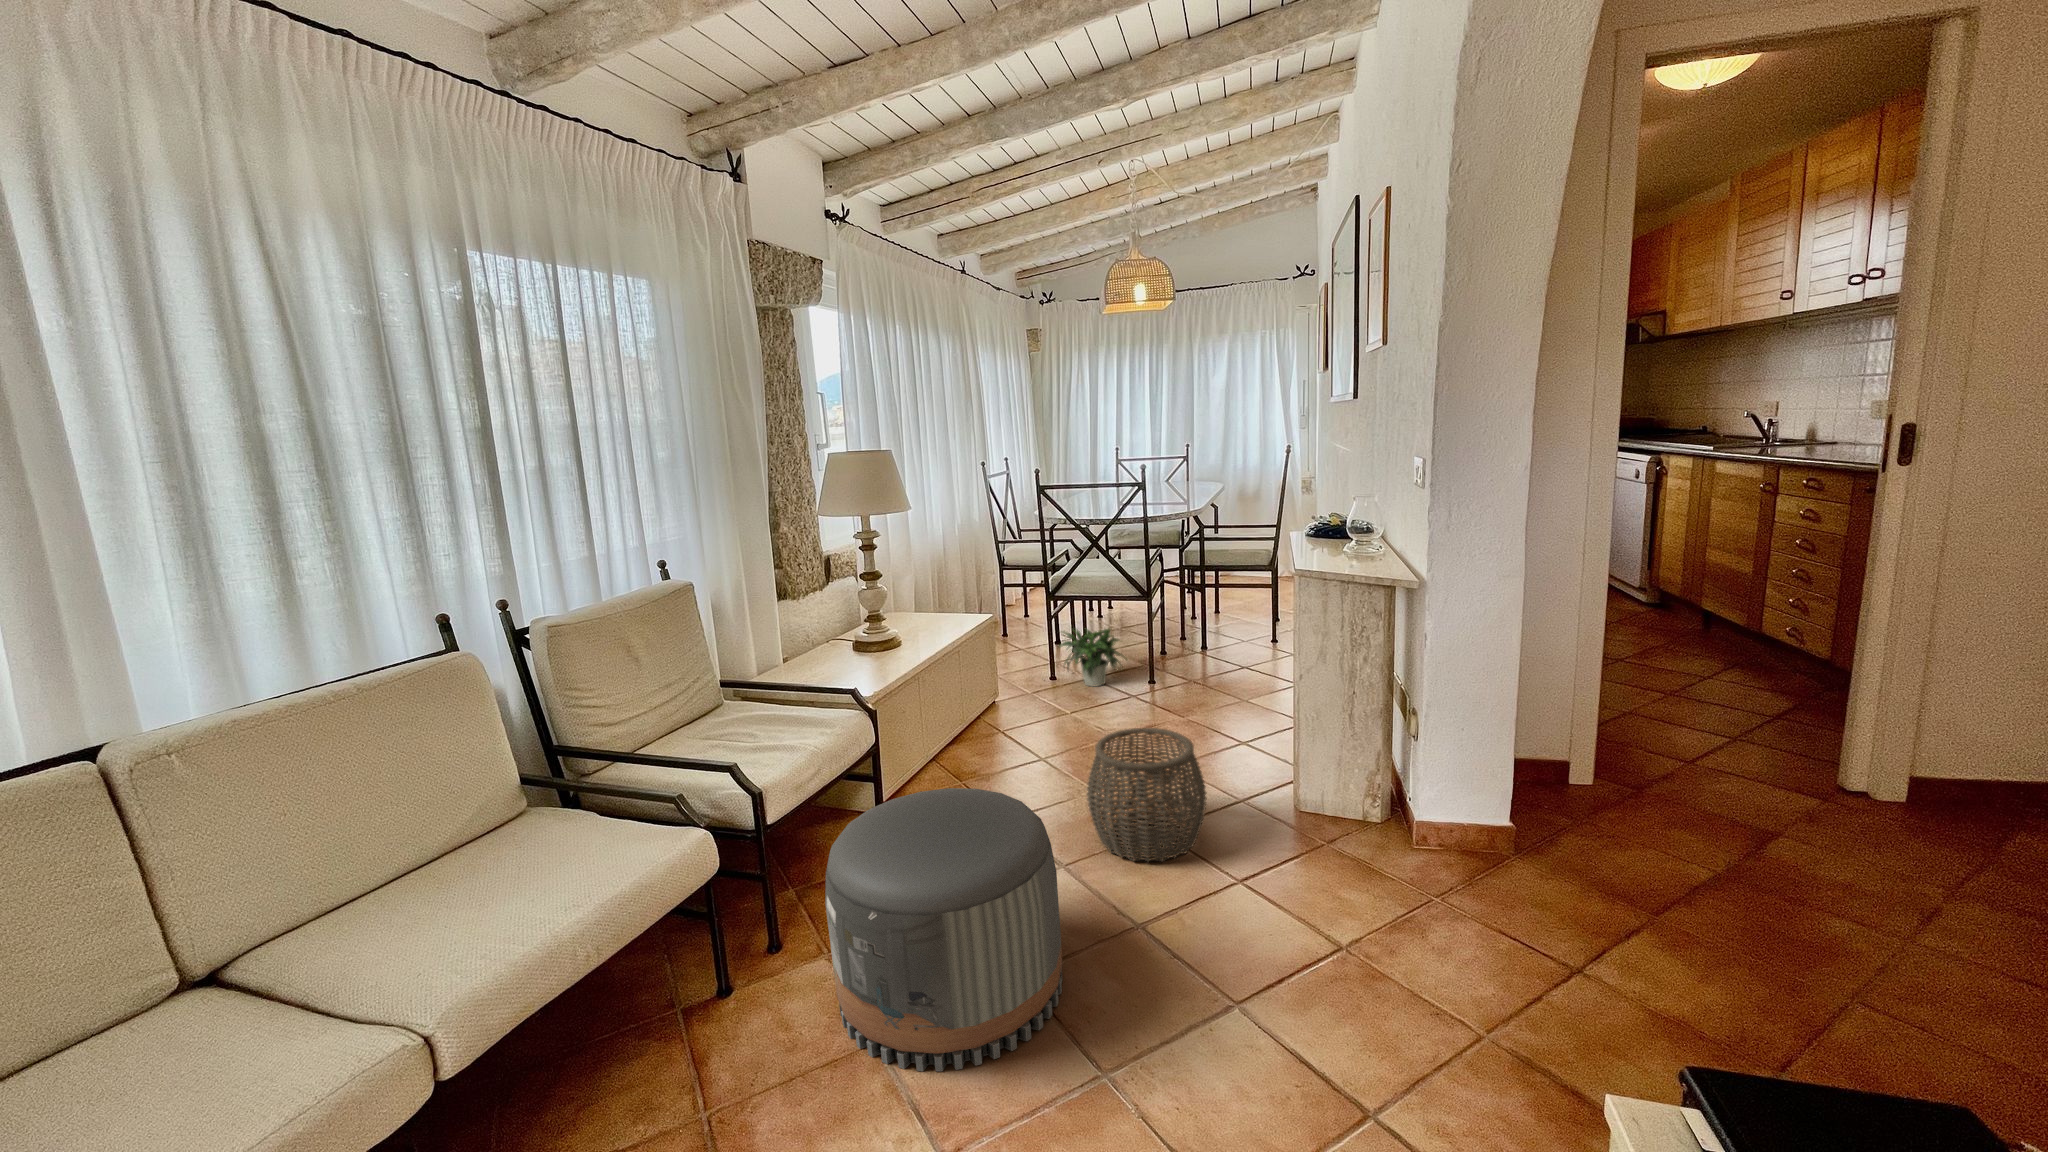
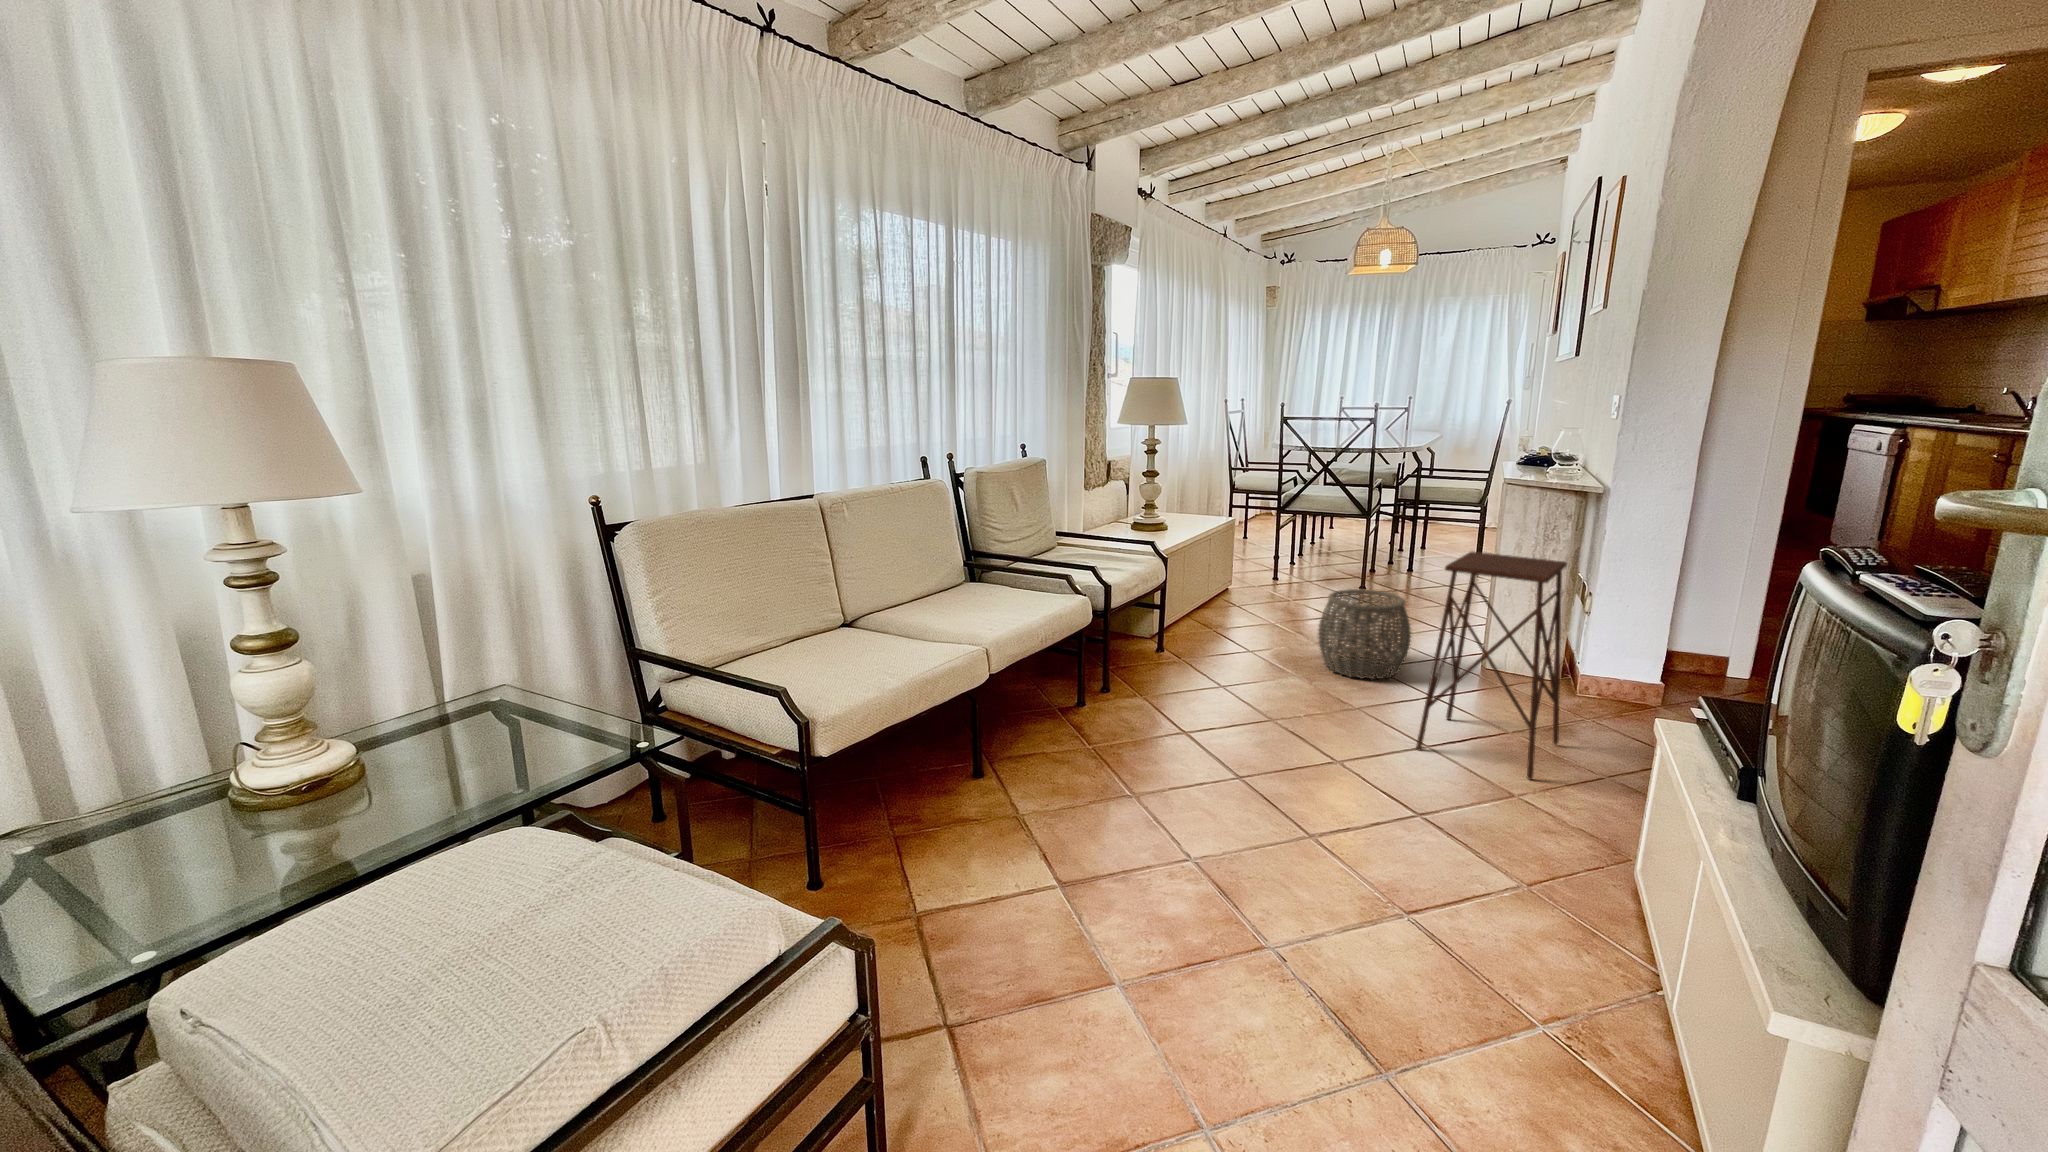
potted plant: present [1042,629,1124,686] -> none [1268,535,1346,586]
side table: none [1225,705,1414,1075] -> present [1416,552,1567,779]
pouf: present [825,788,1062,1072] -> none [1155,595,1307,745]

